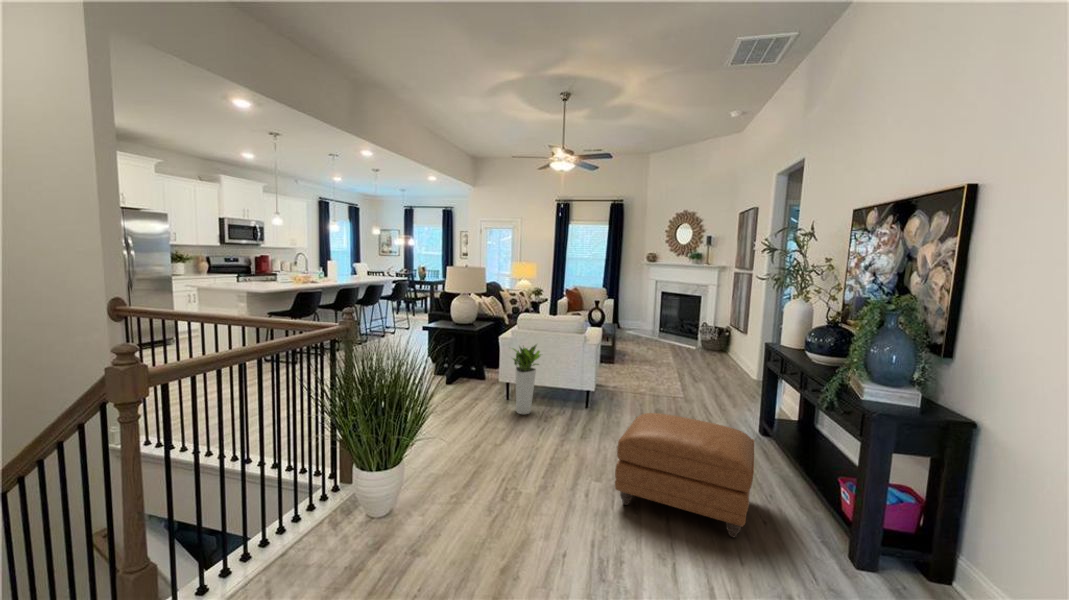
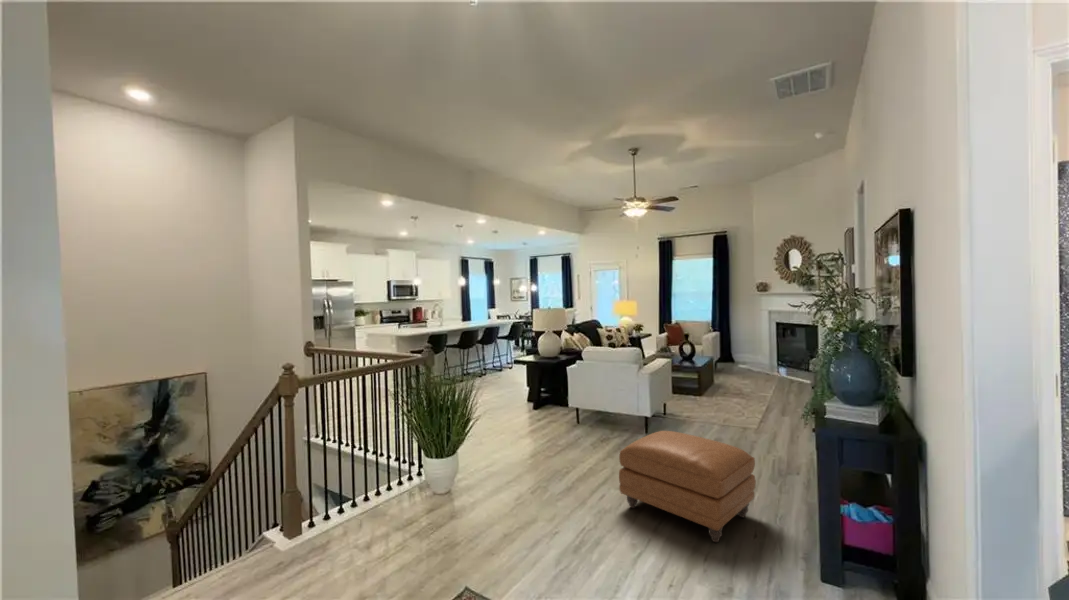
planter: present [513,345,540,414] -> none [572,372,602,435]

